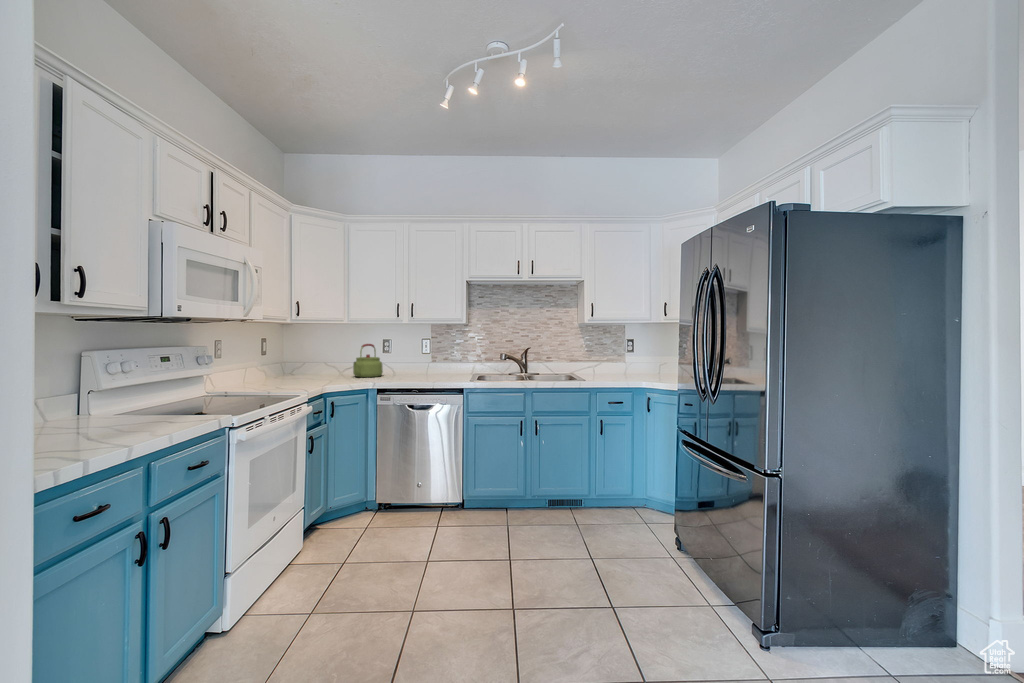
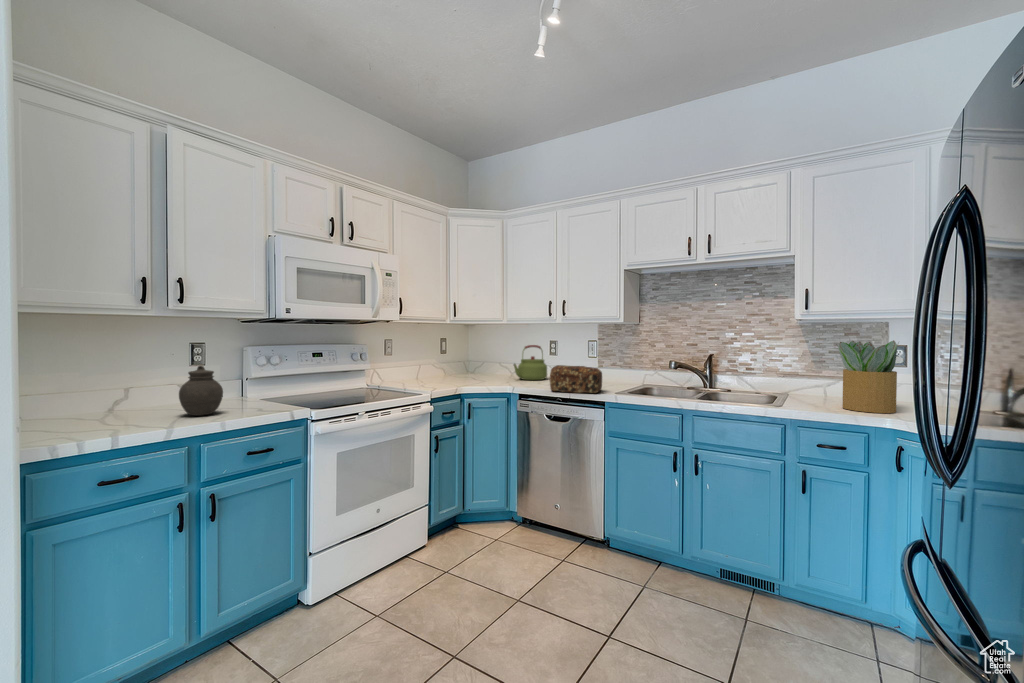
potted plant: none [607,338,639,381] -> present [837,340,898,413]
bread loaf: none [416,361,460,384] -> present [550,365,602,393]
jar: none [73,374,132,436] -> present [179,366,223,416]

